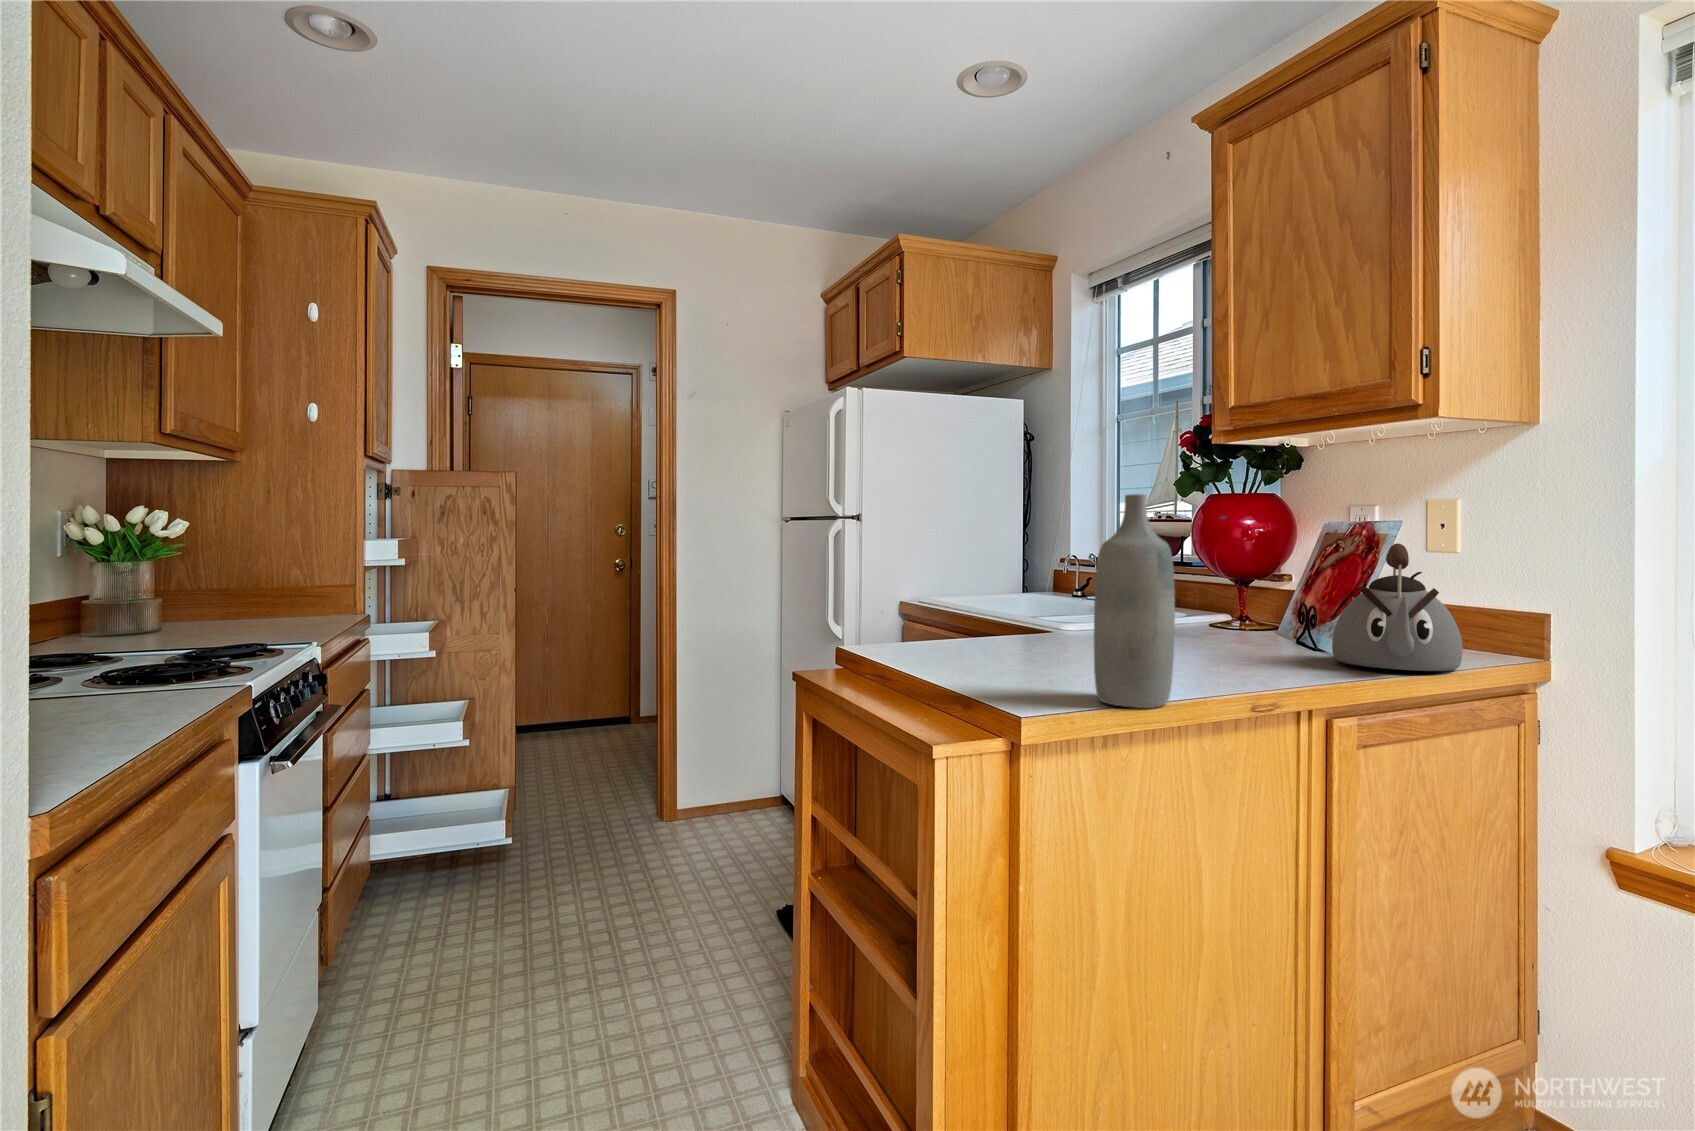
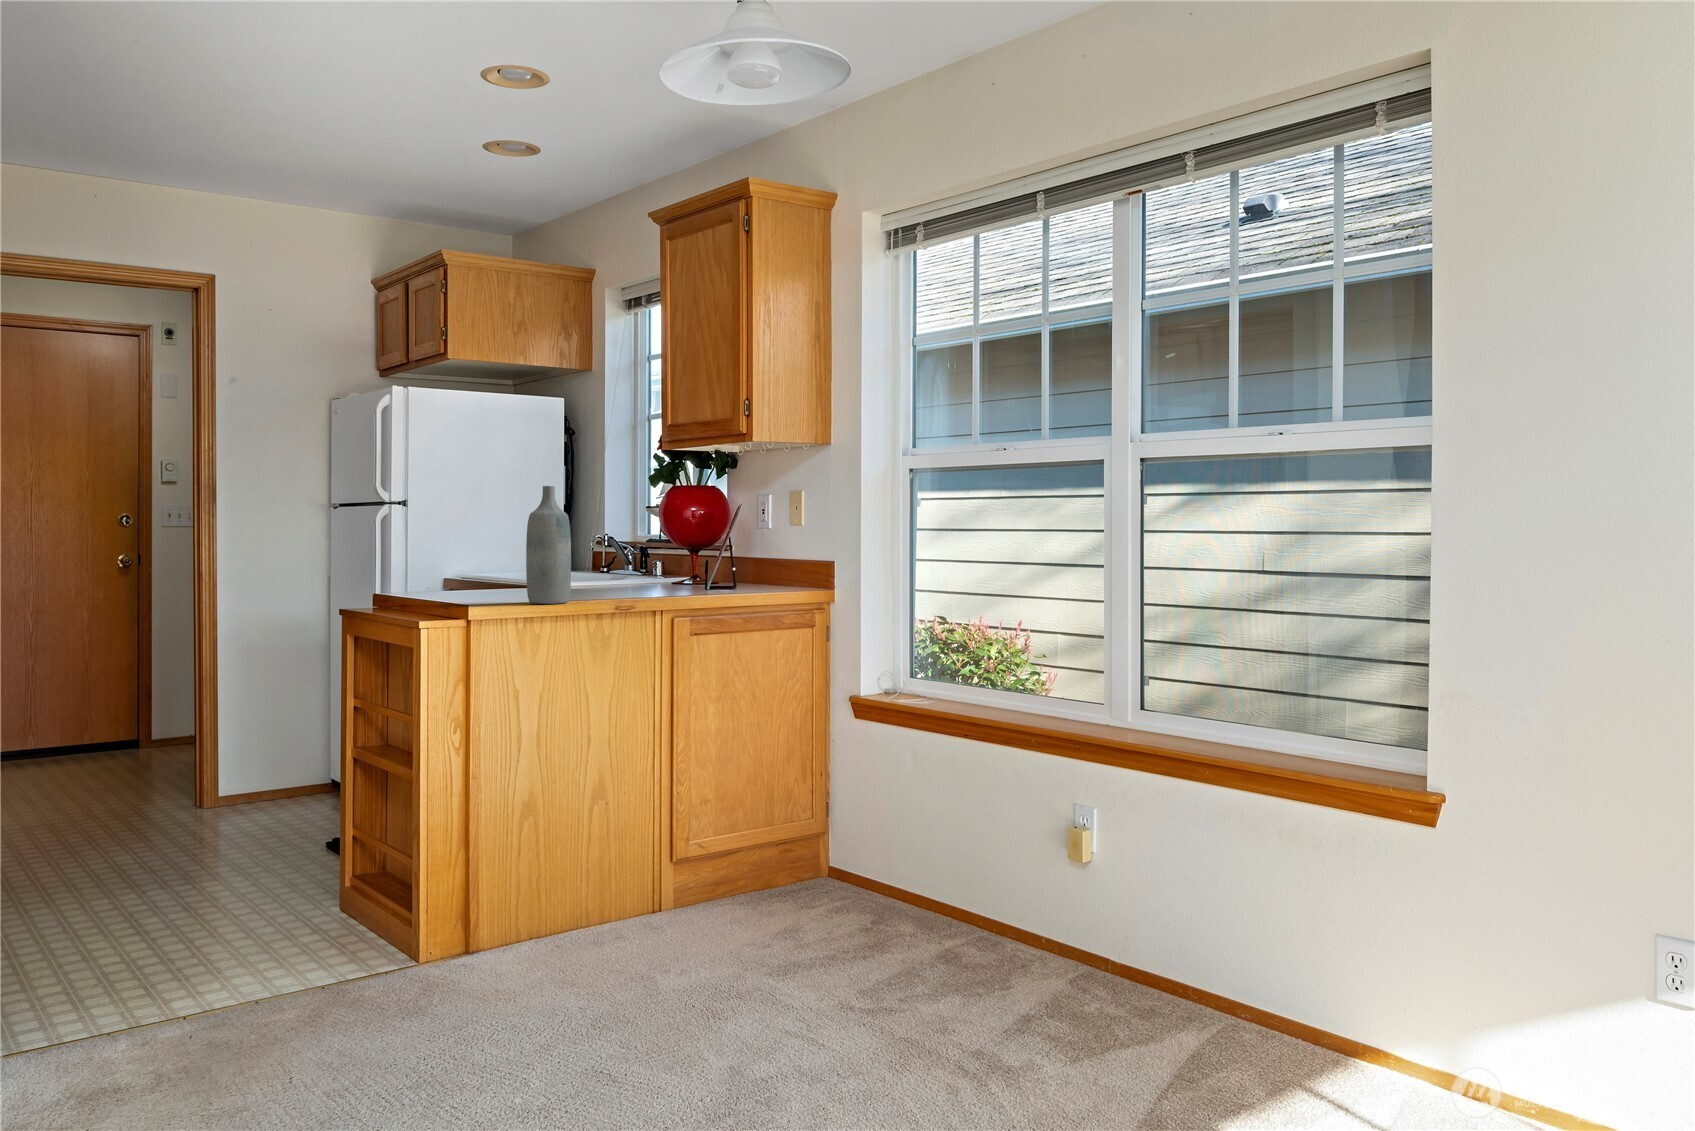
kettle: present [1332,543,1463,671] -> none [696,518,762,590]

